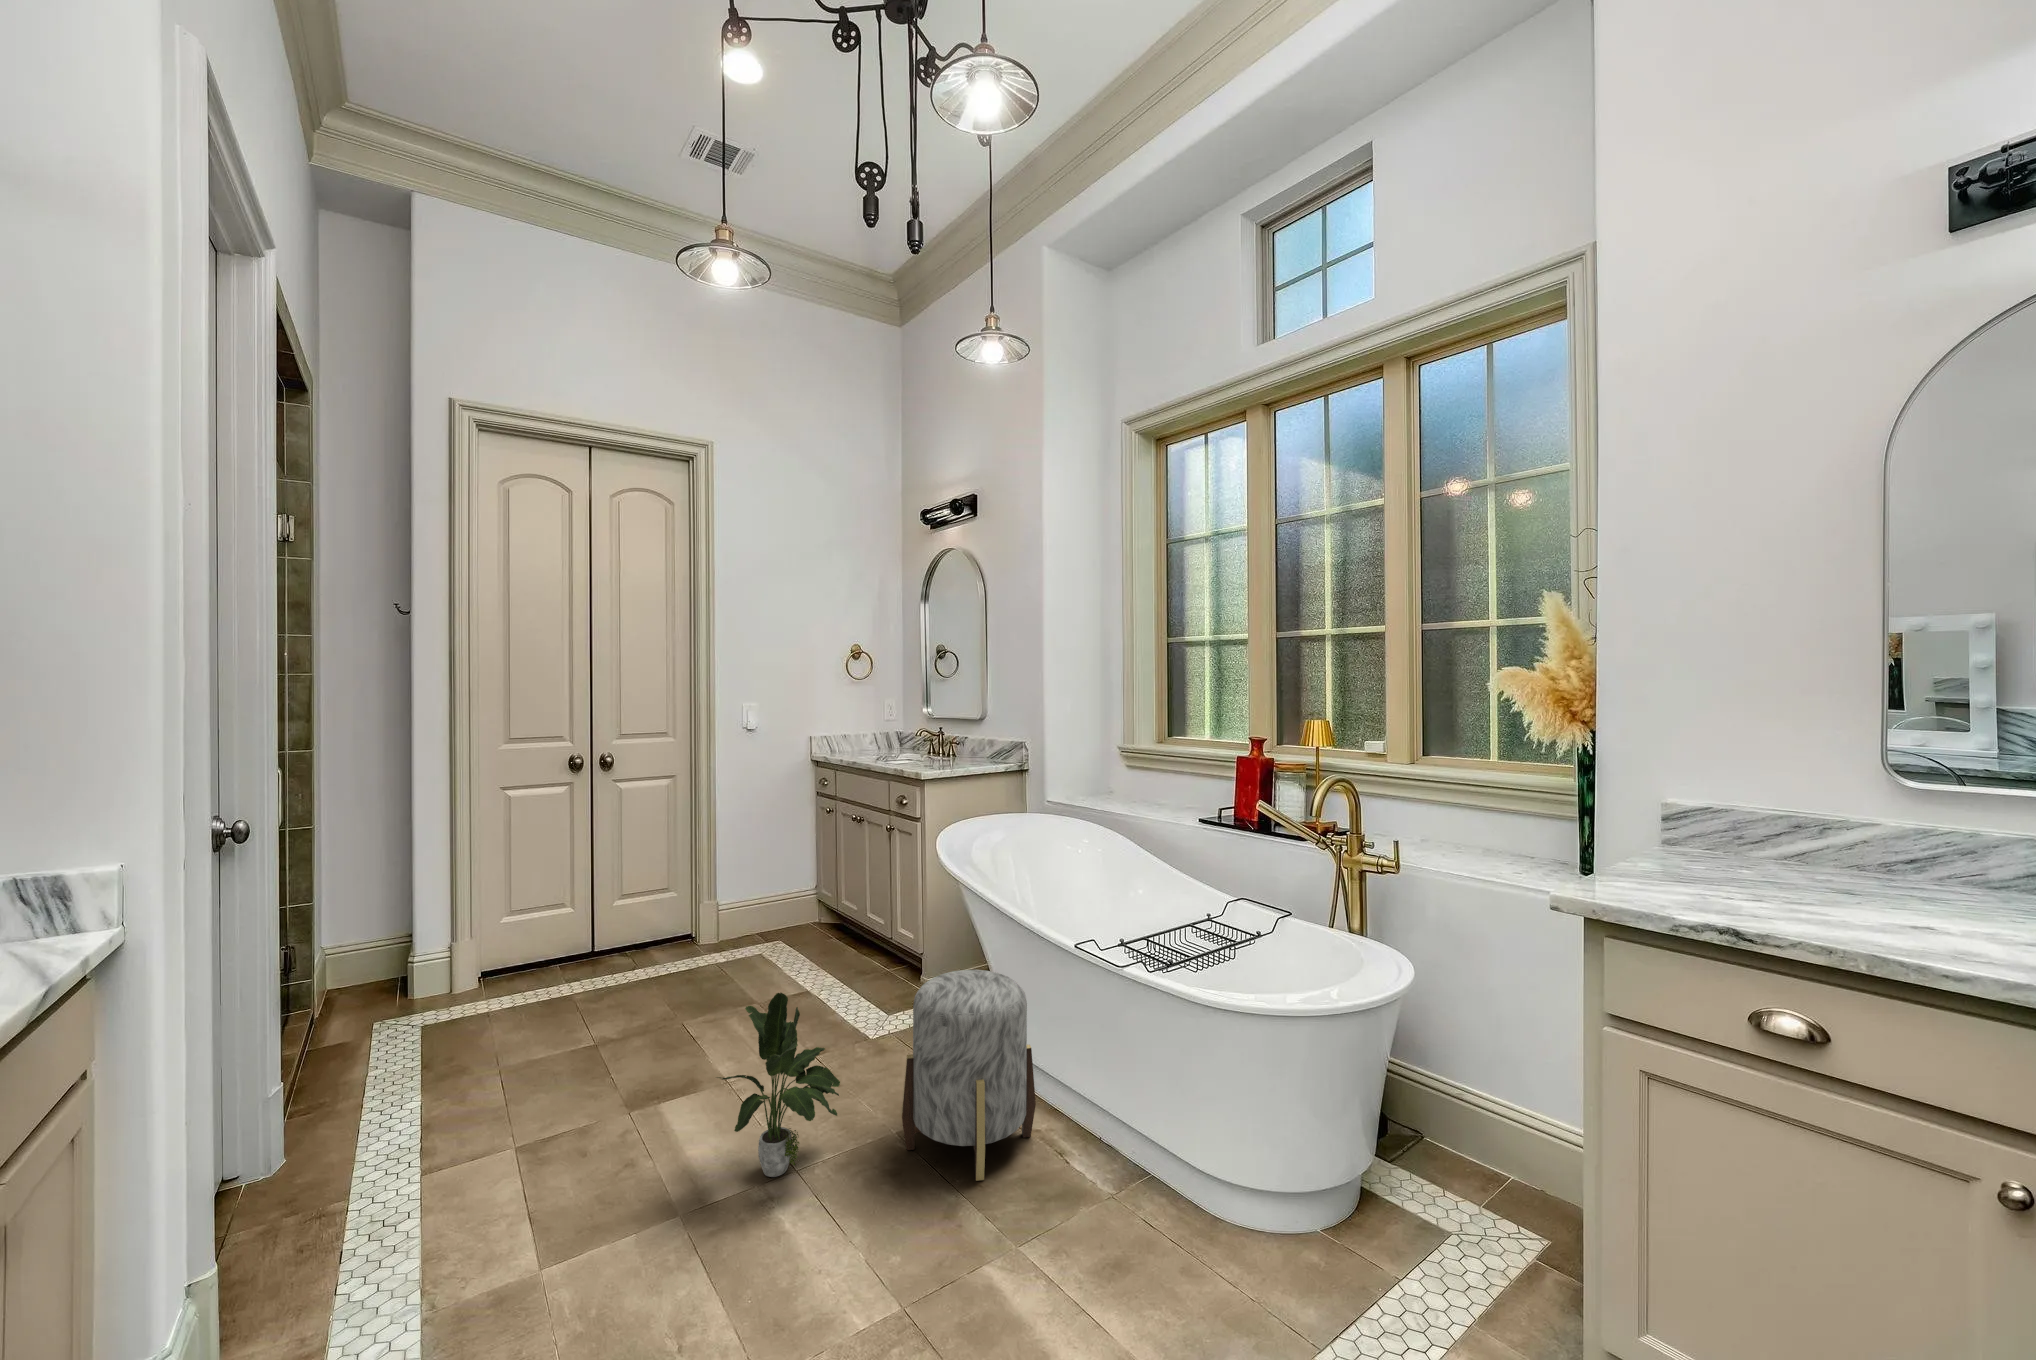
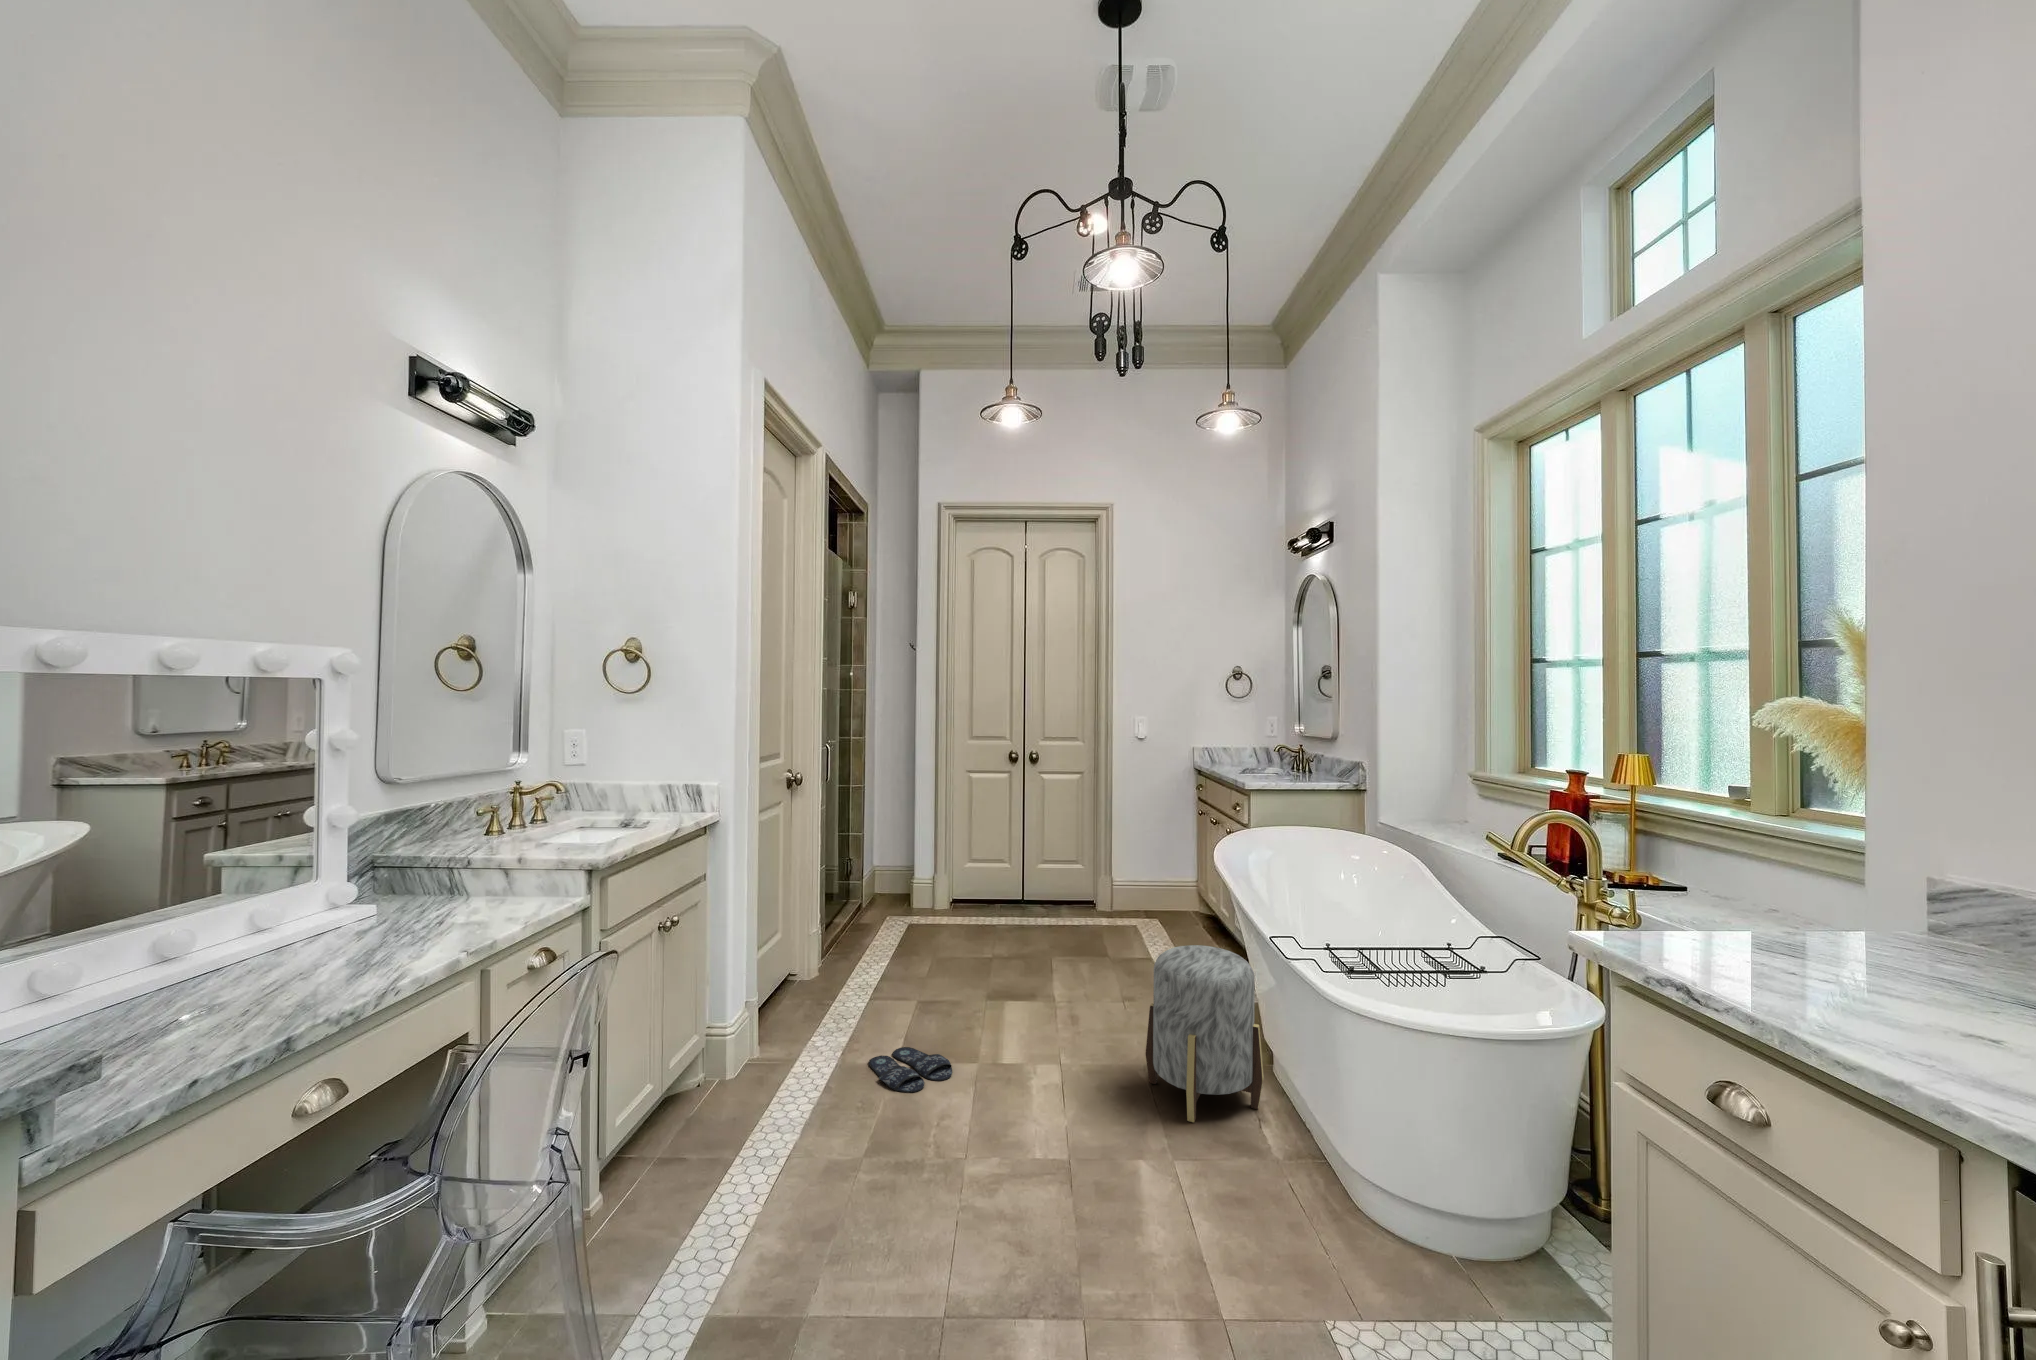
potted plant: present [717,993,840,1177] -> none [1006,928,1105,1066]
slippers: none [487,1223,644,1312] -> present [869,1047,952,1092]

